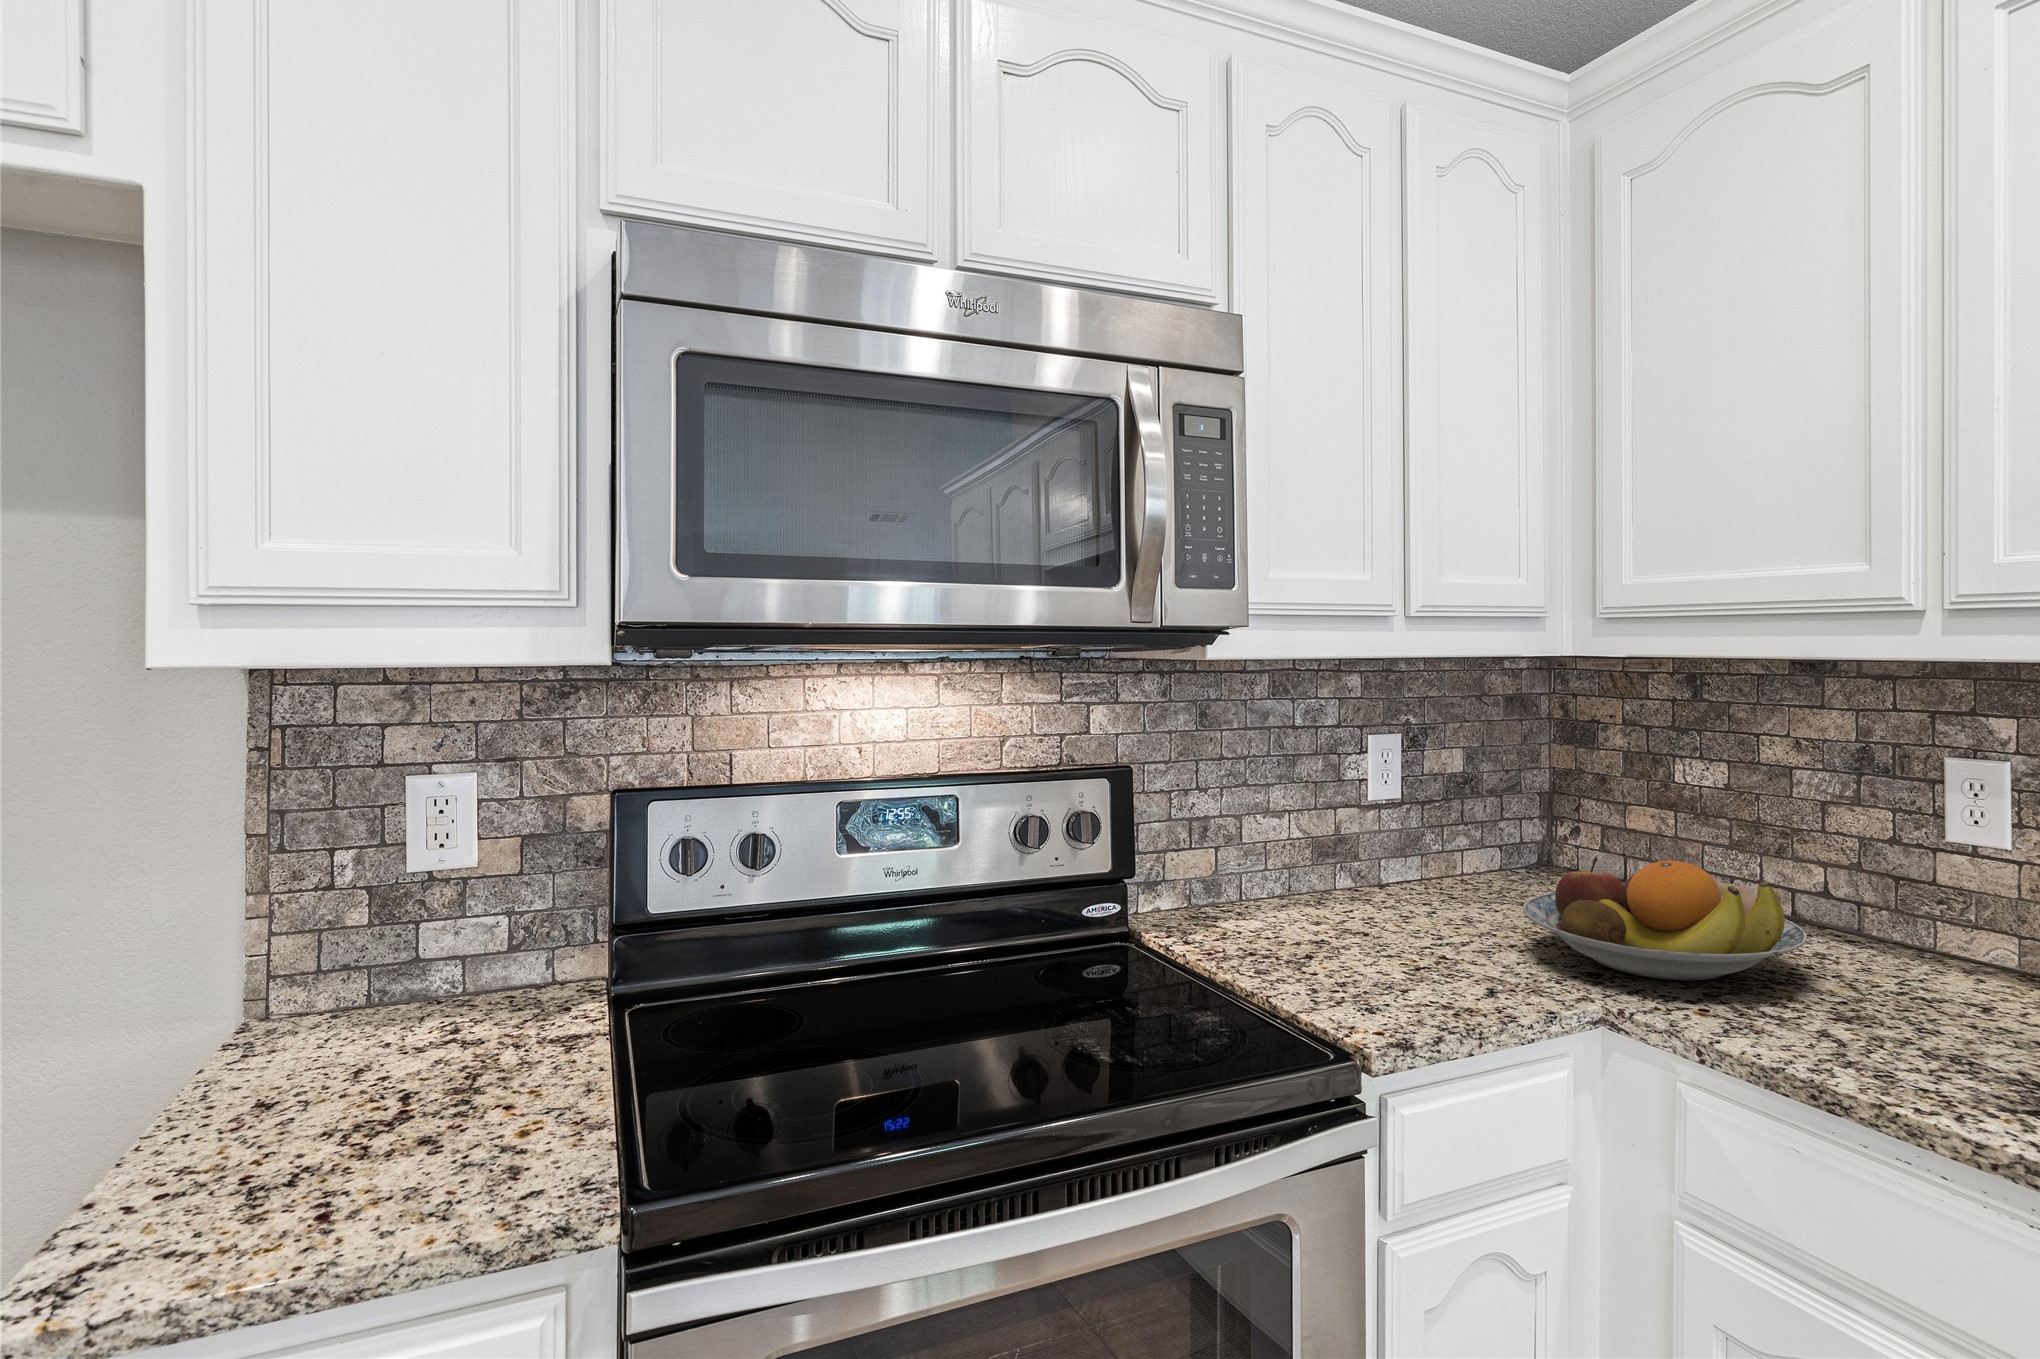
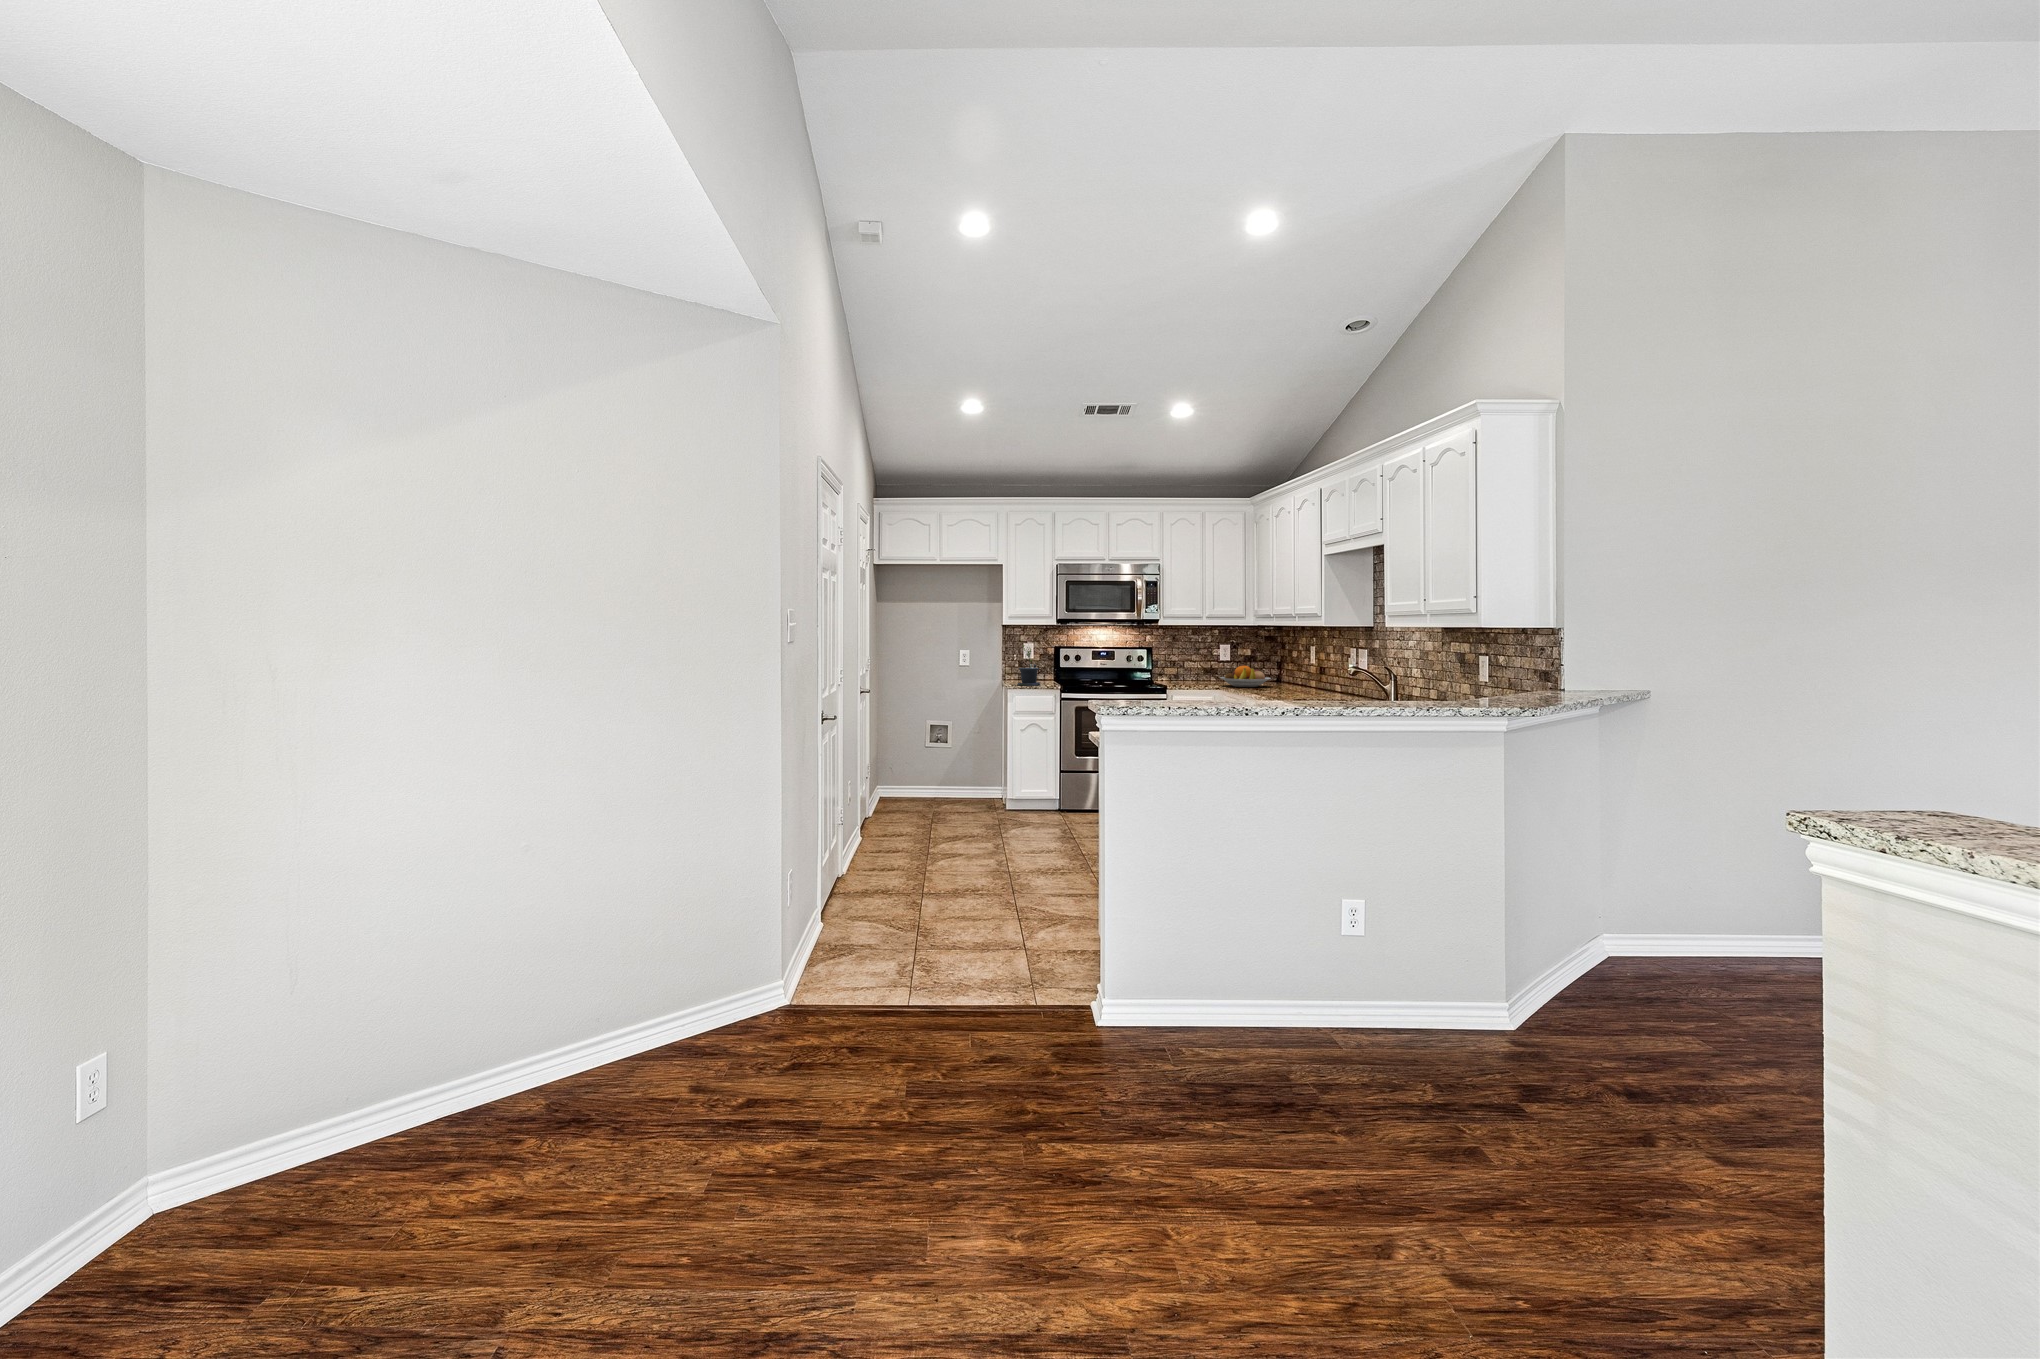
potted plant: none [247,820,494,1181] -> present [1014,645,1040,686]

